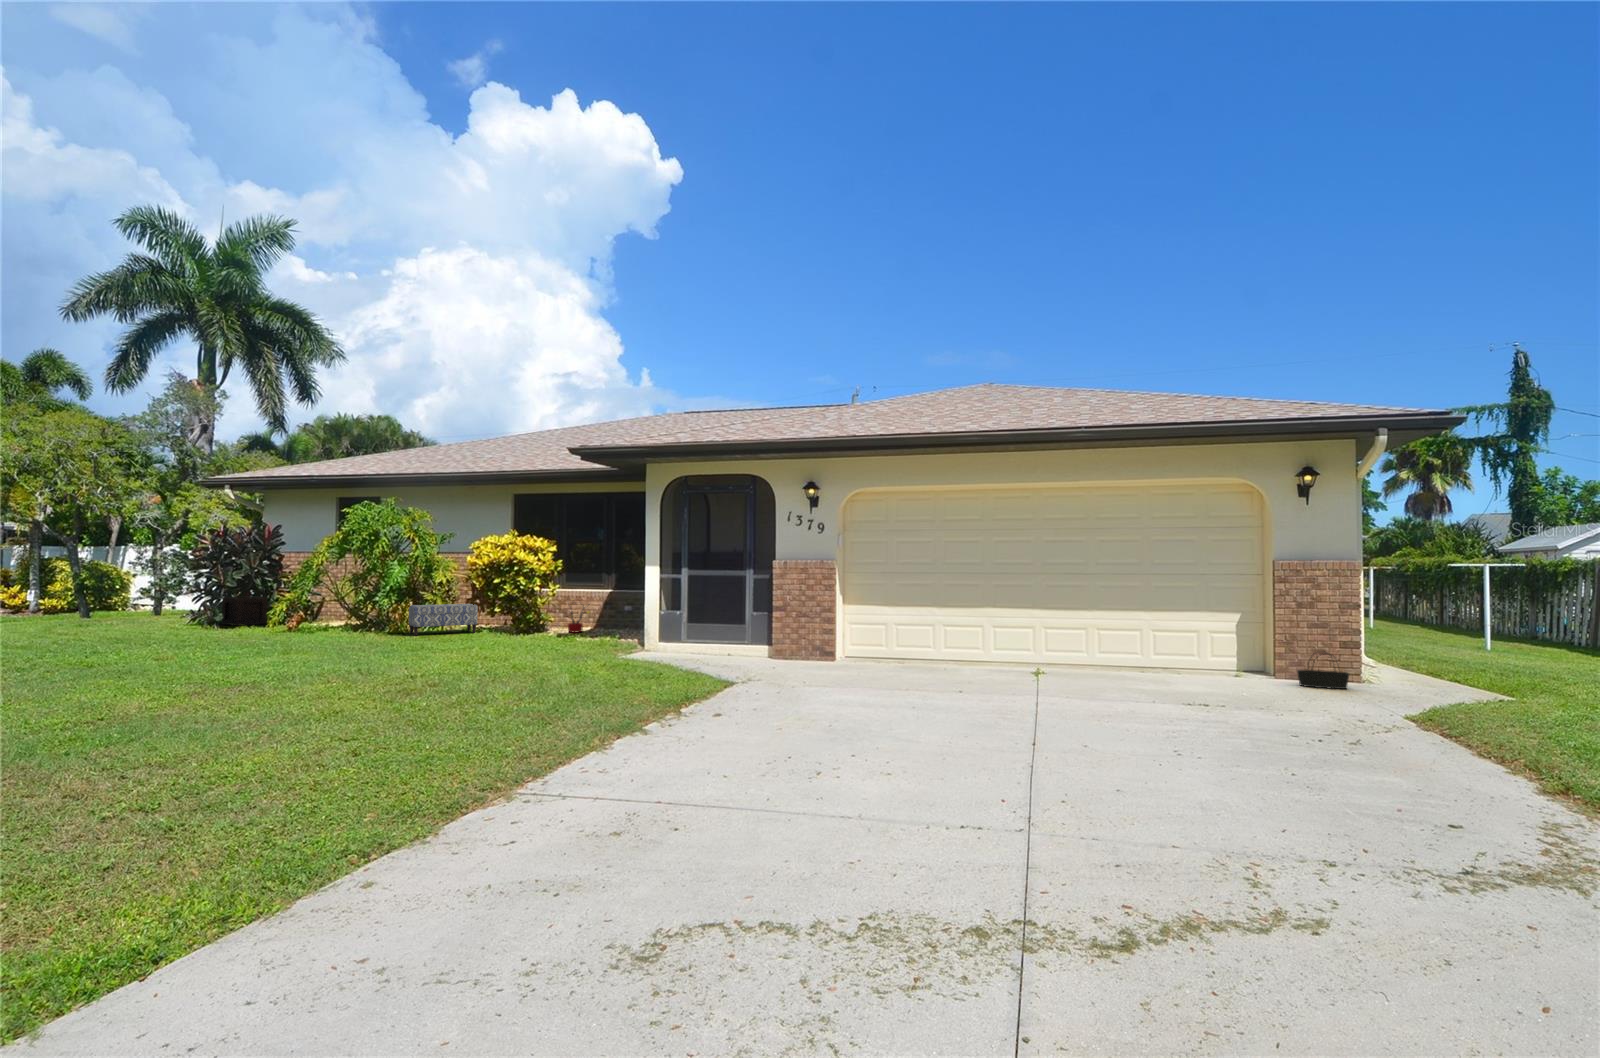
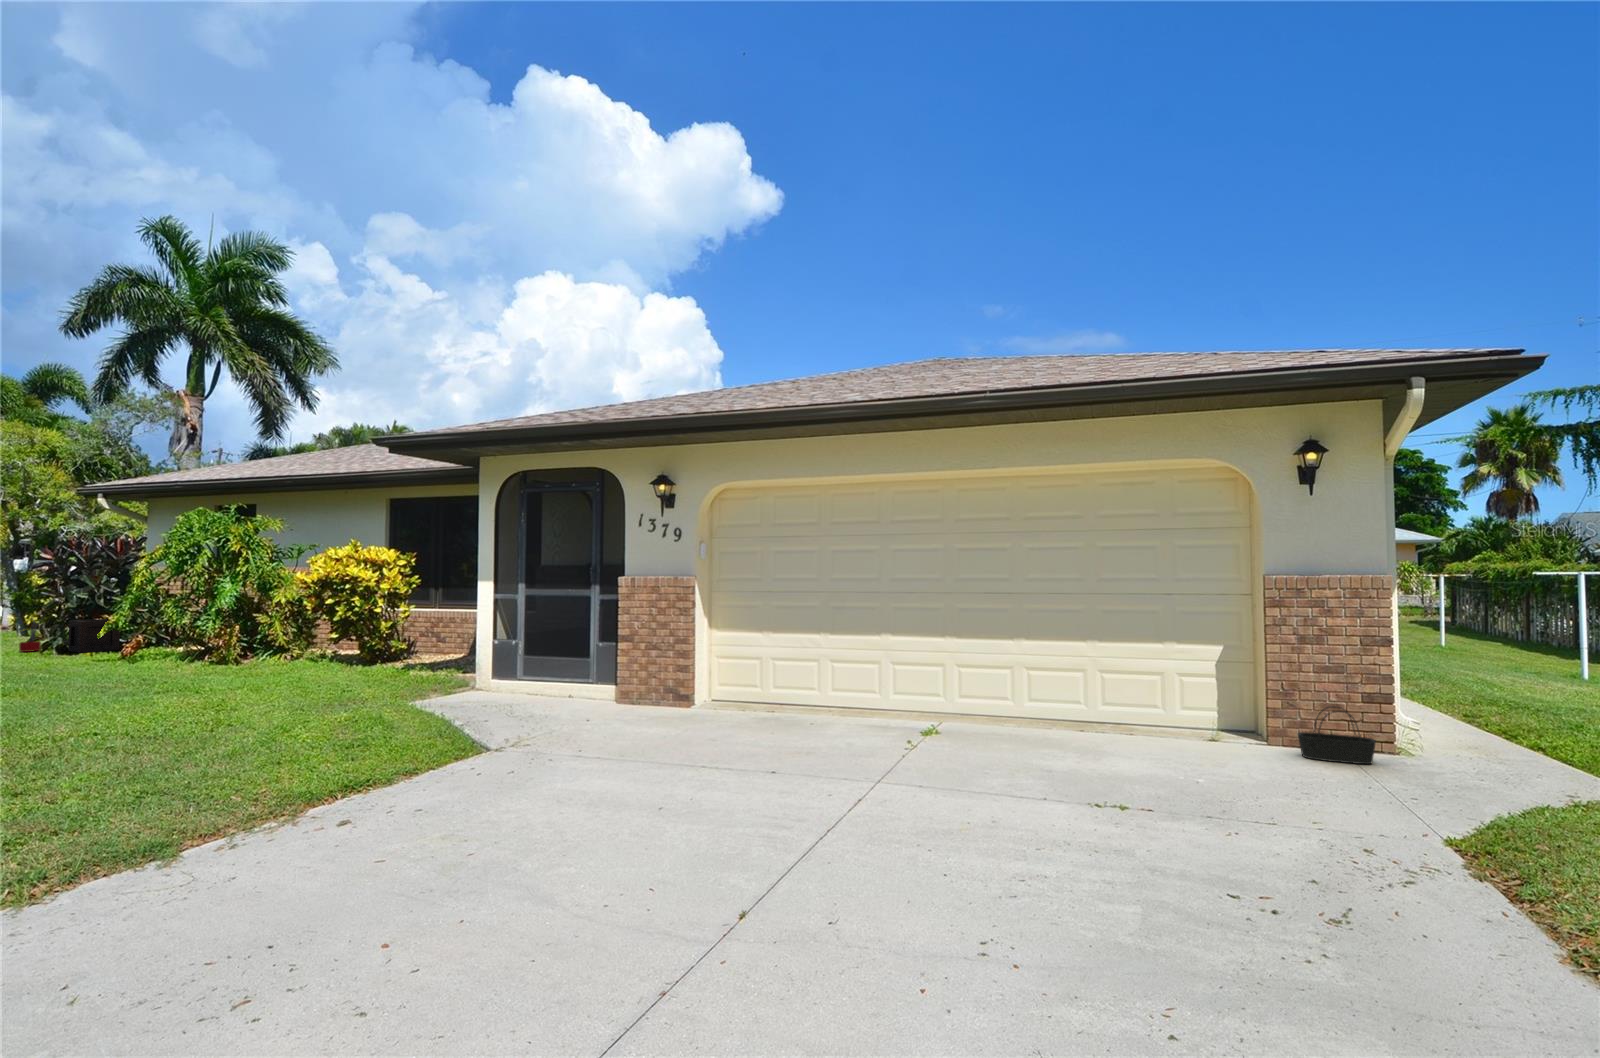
bench: present [409,604,478,636] -> none [242,628,326,667]
decorative plant: present [568,604,590,633] -> present [19,619,41,652]

